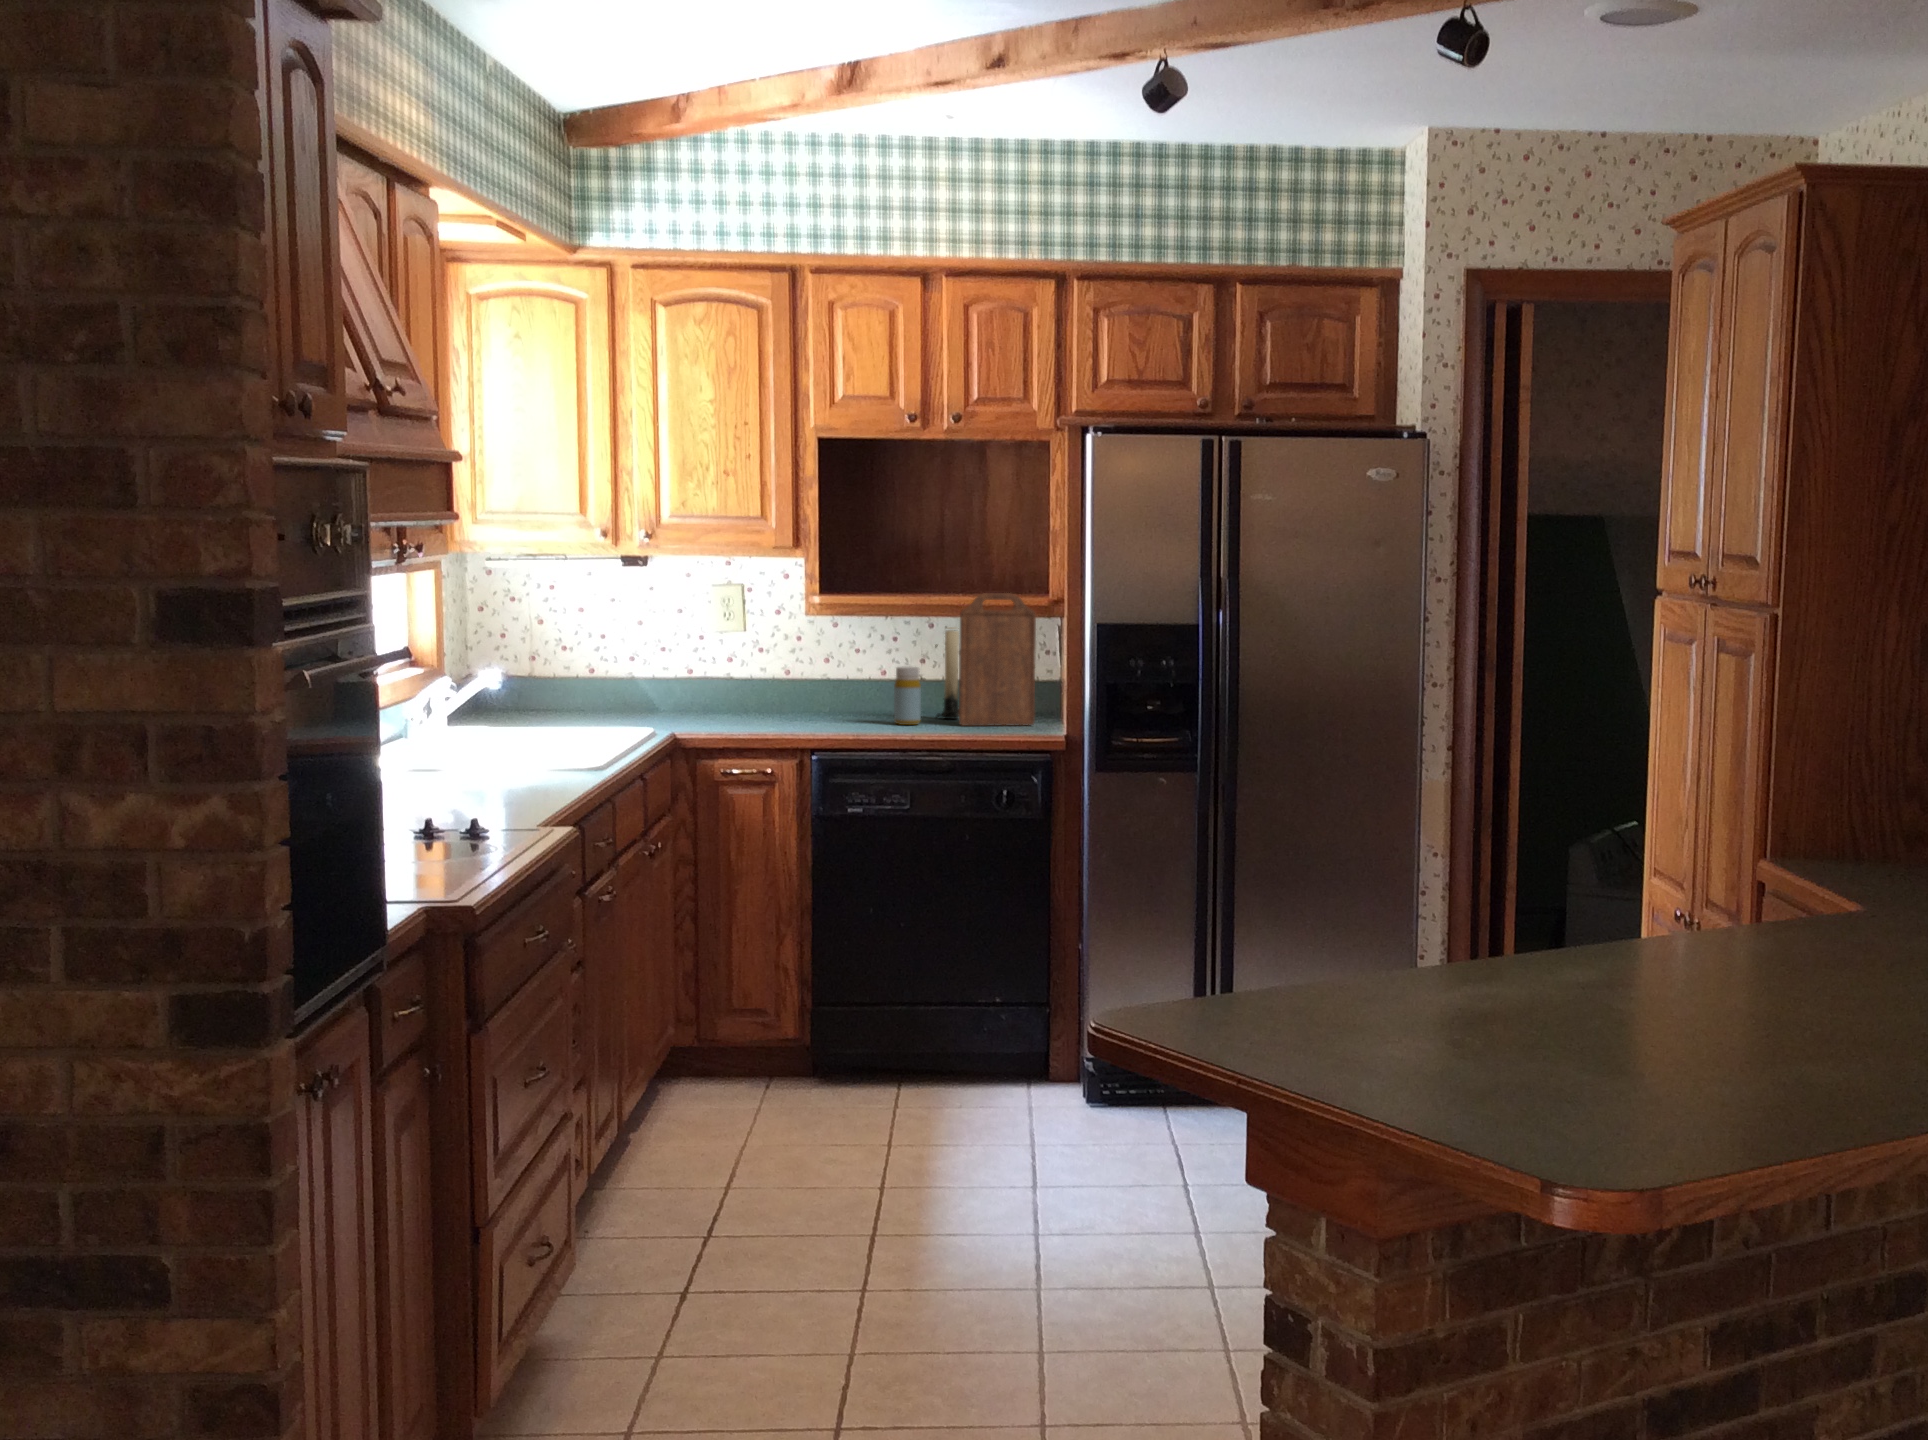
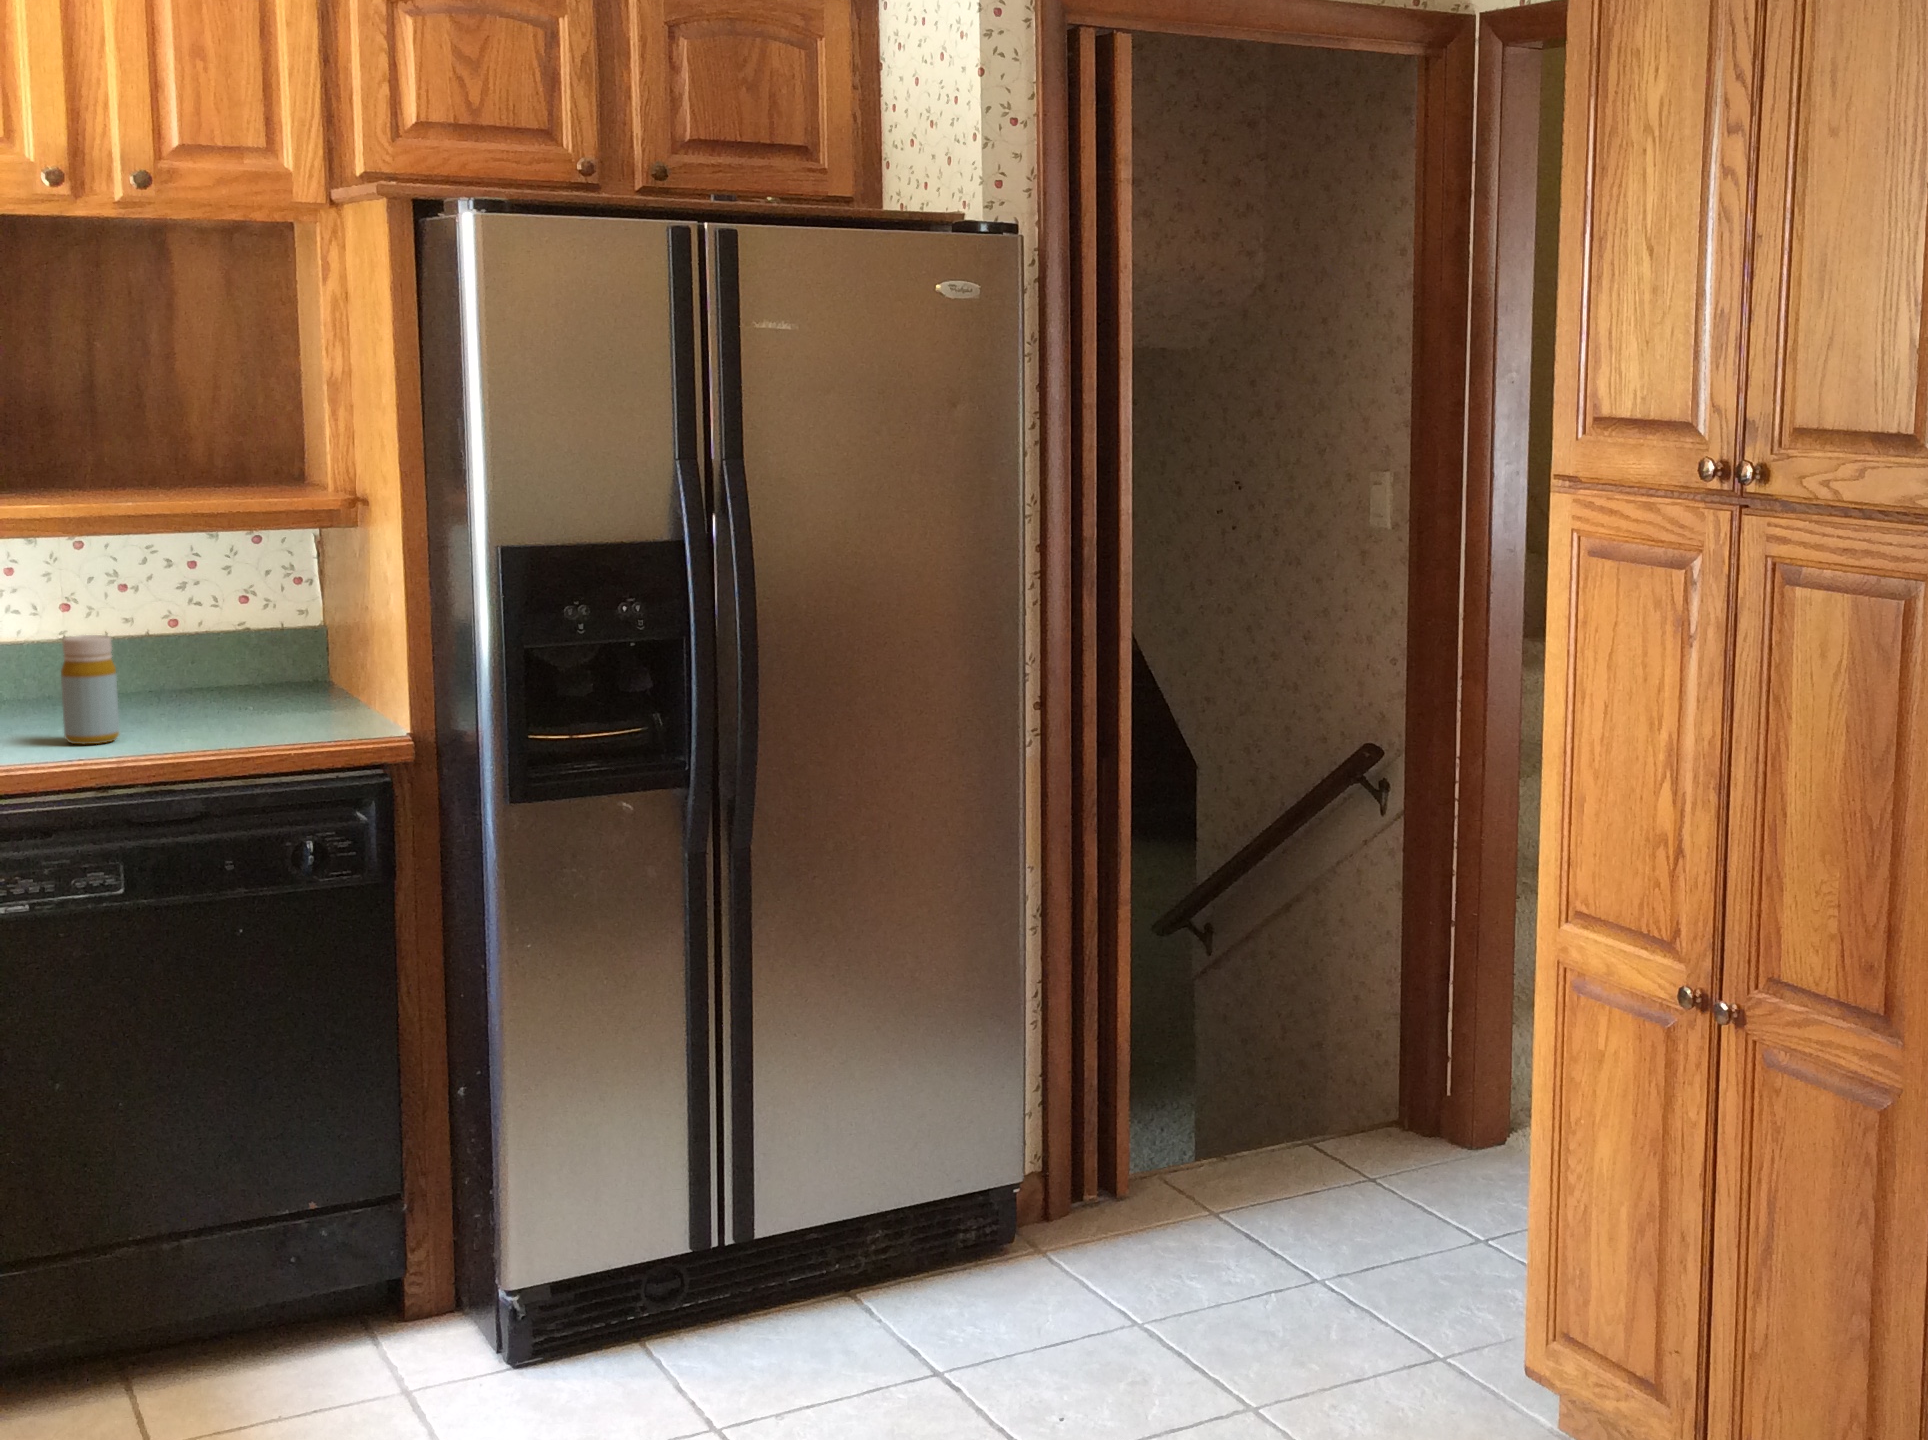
cutting board: present [959,593,1036,726] -> none [189,494,338,735]
candle: present [936,627,959,719] -> none [126,555,175,719]

